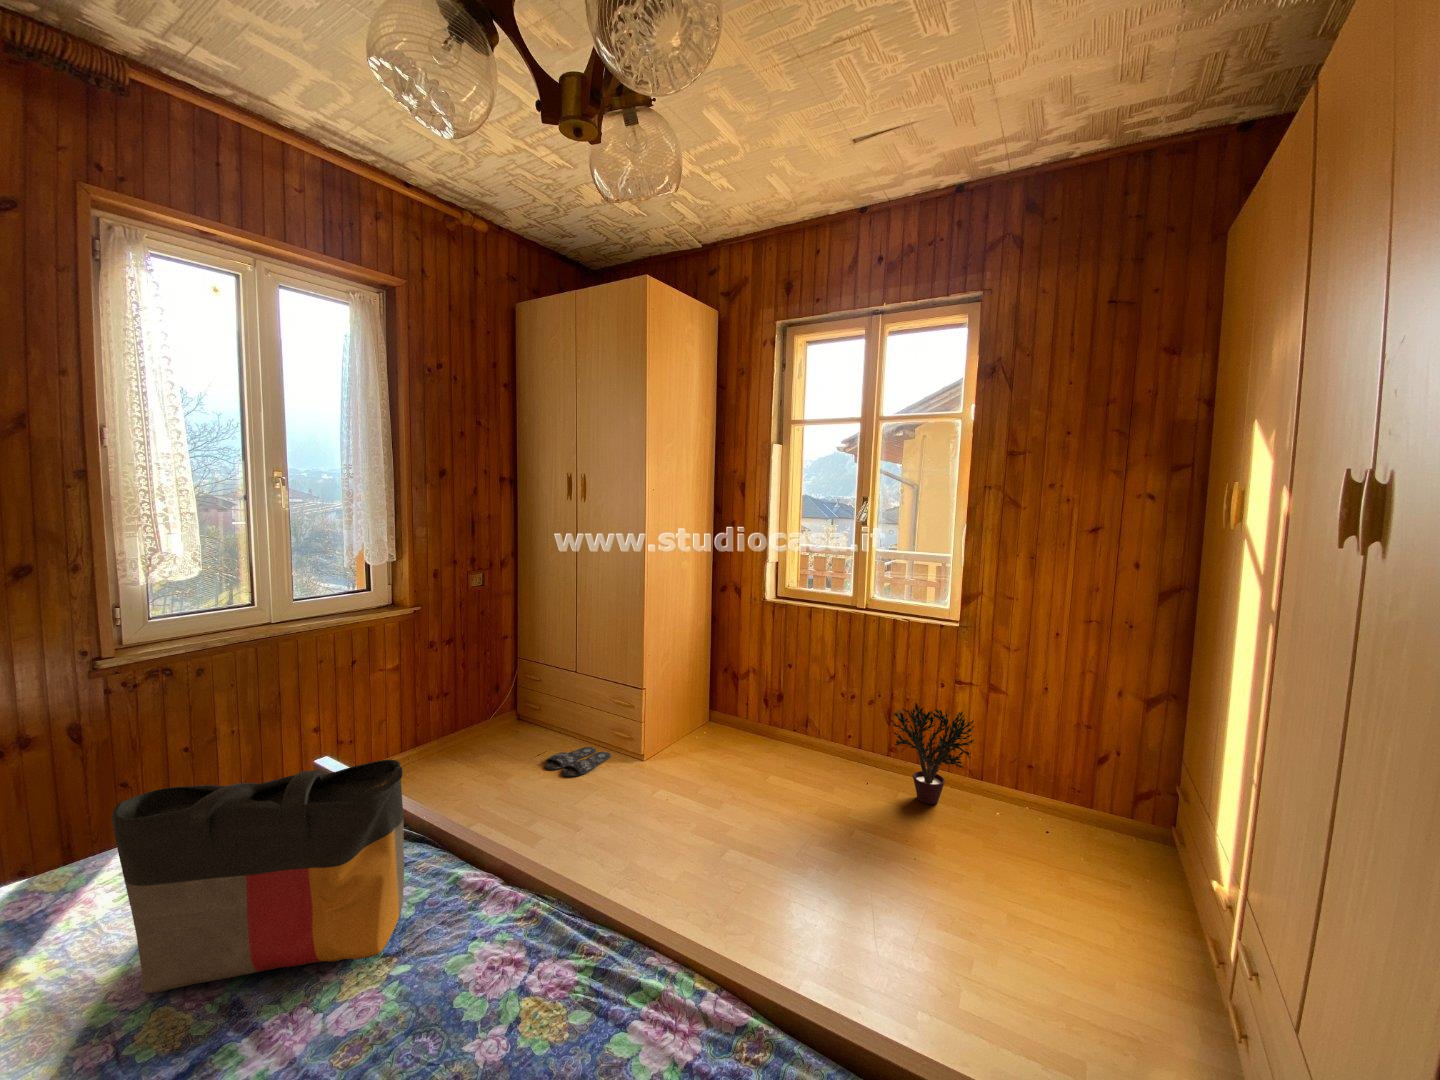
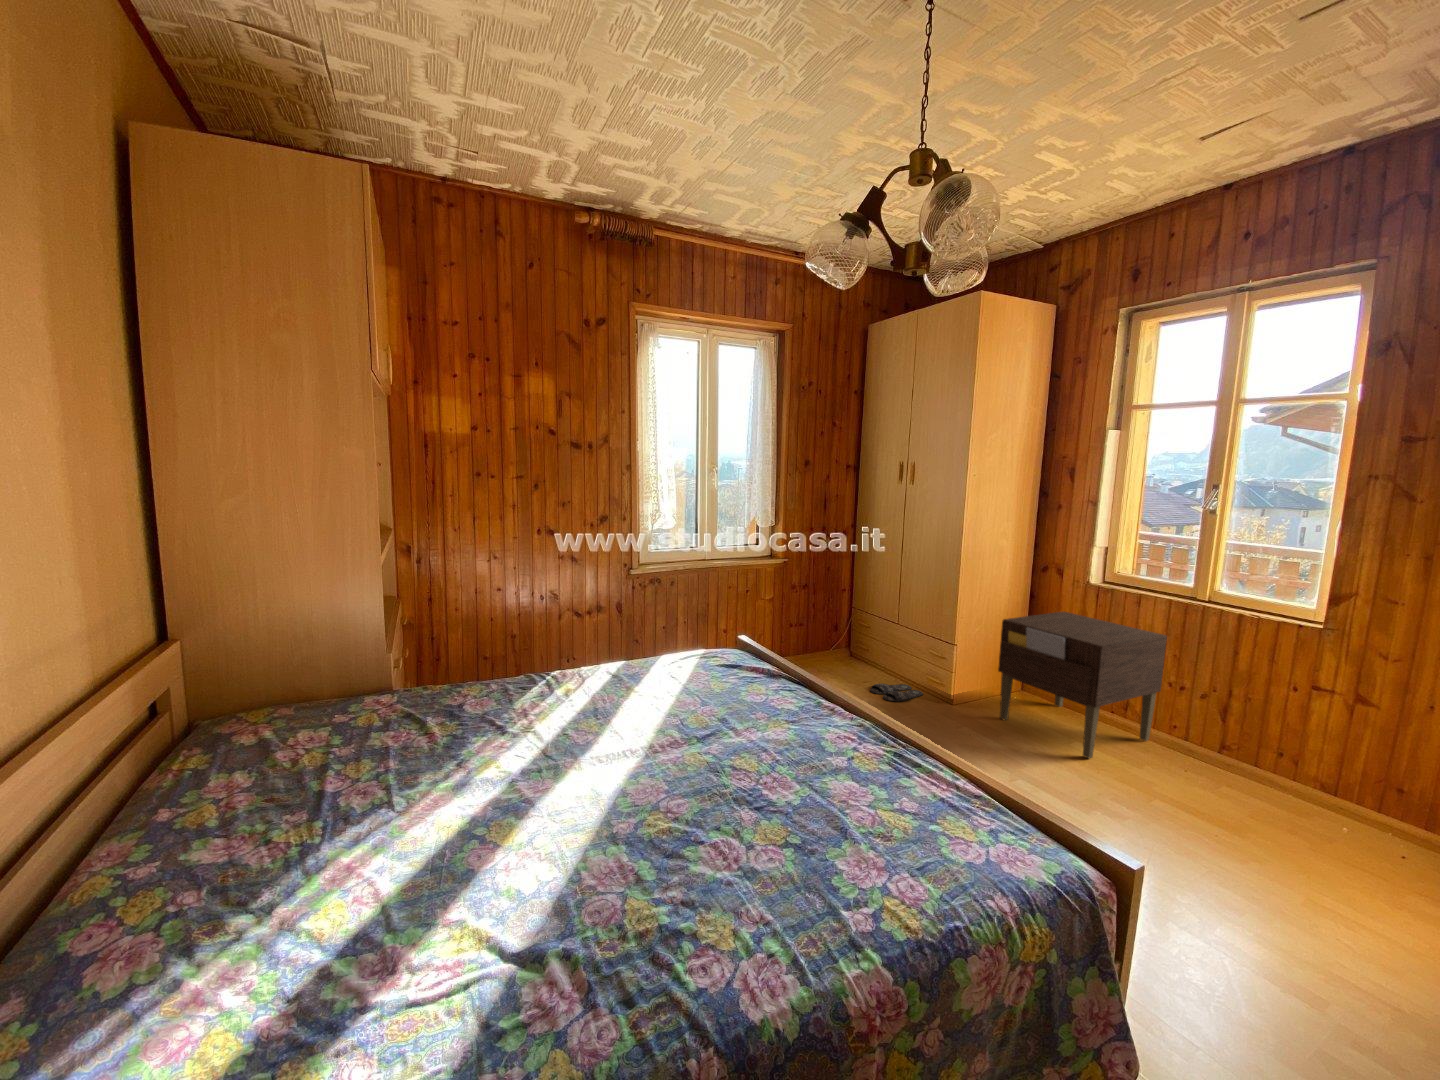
nightstand: none [693,633,841,796] -> present [998,612,1167,758]
potted plant: present [889,703,974,804] -> none [1207,699,1332,805]
tote bag: present [111,759,404,993] -> none [690,620,801,715]

